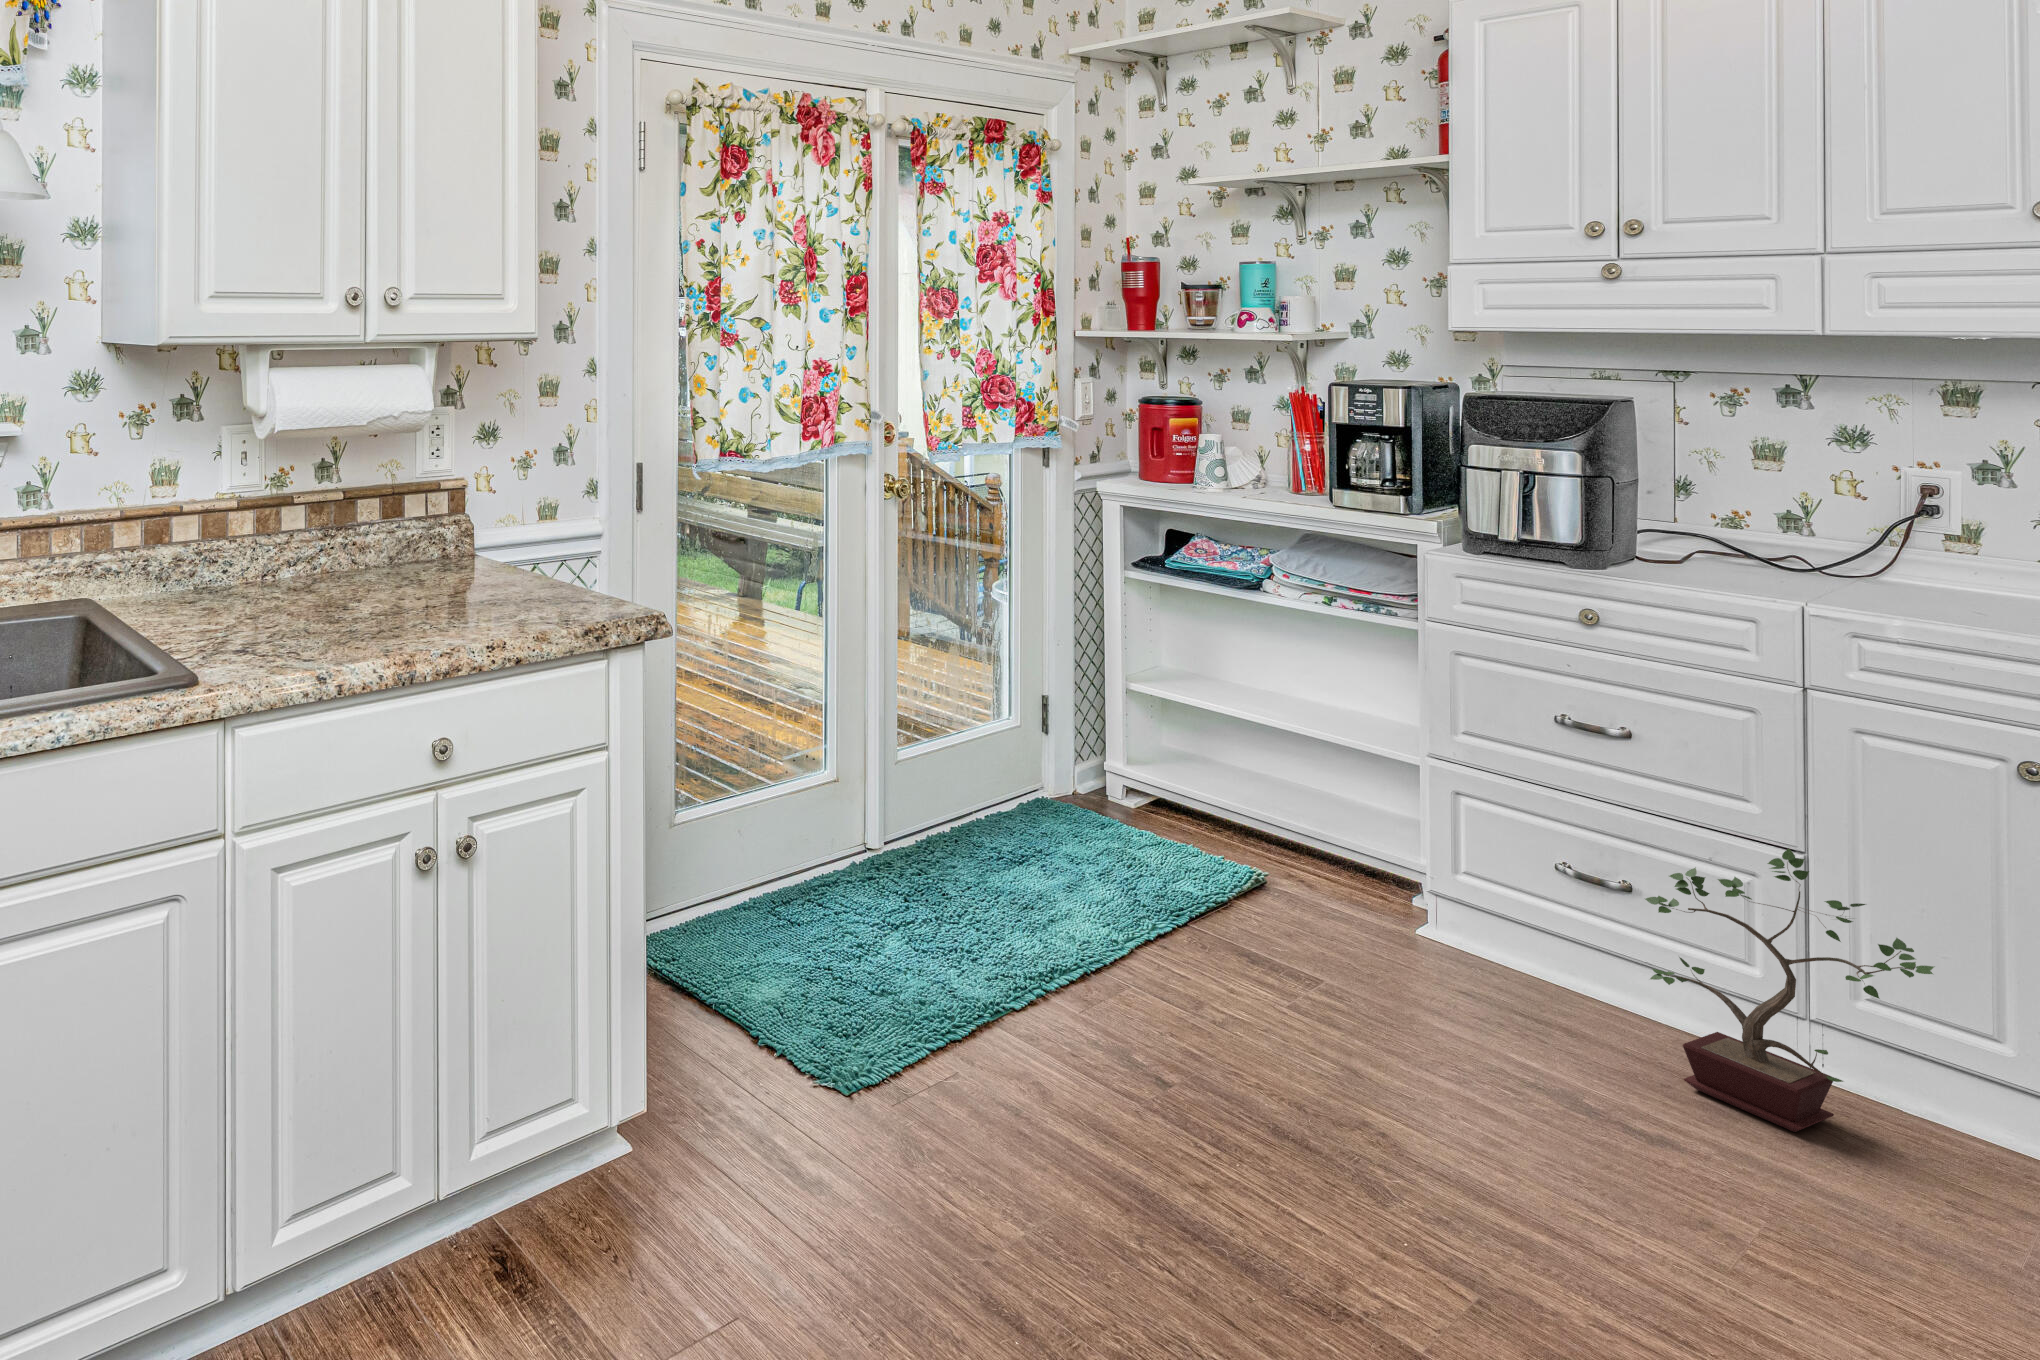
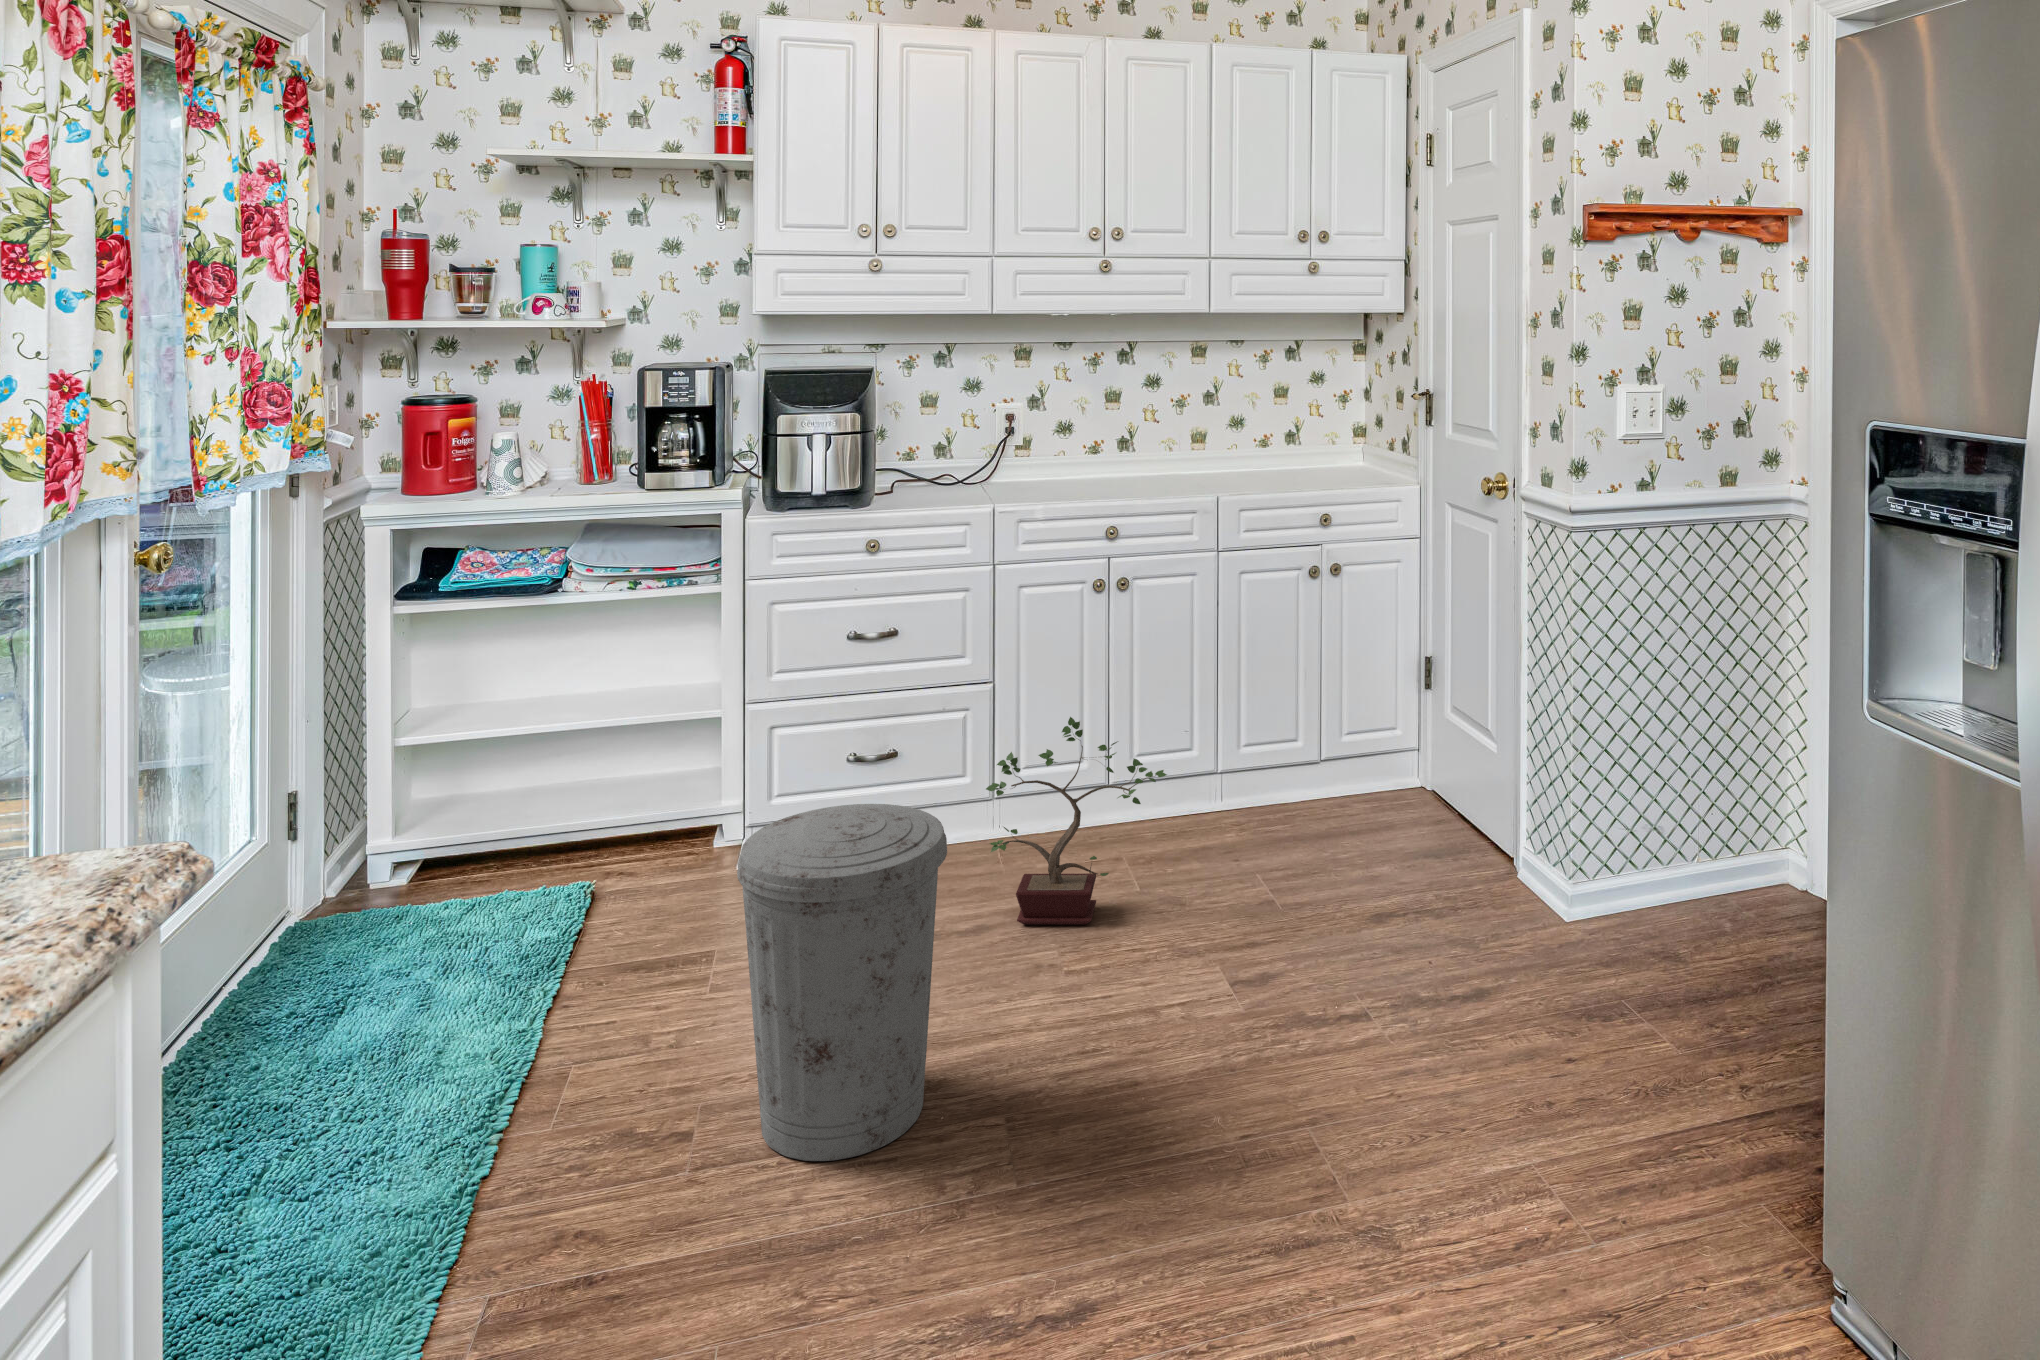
trash can: none [1206,815,1440,1178] -> present [737,804,947,1161]

